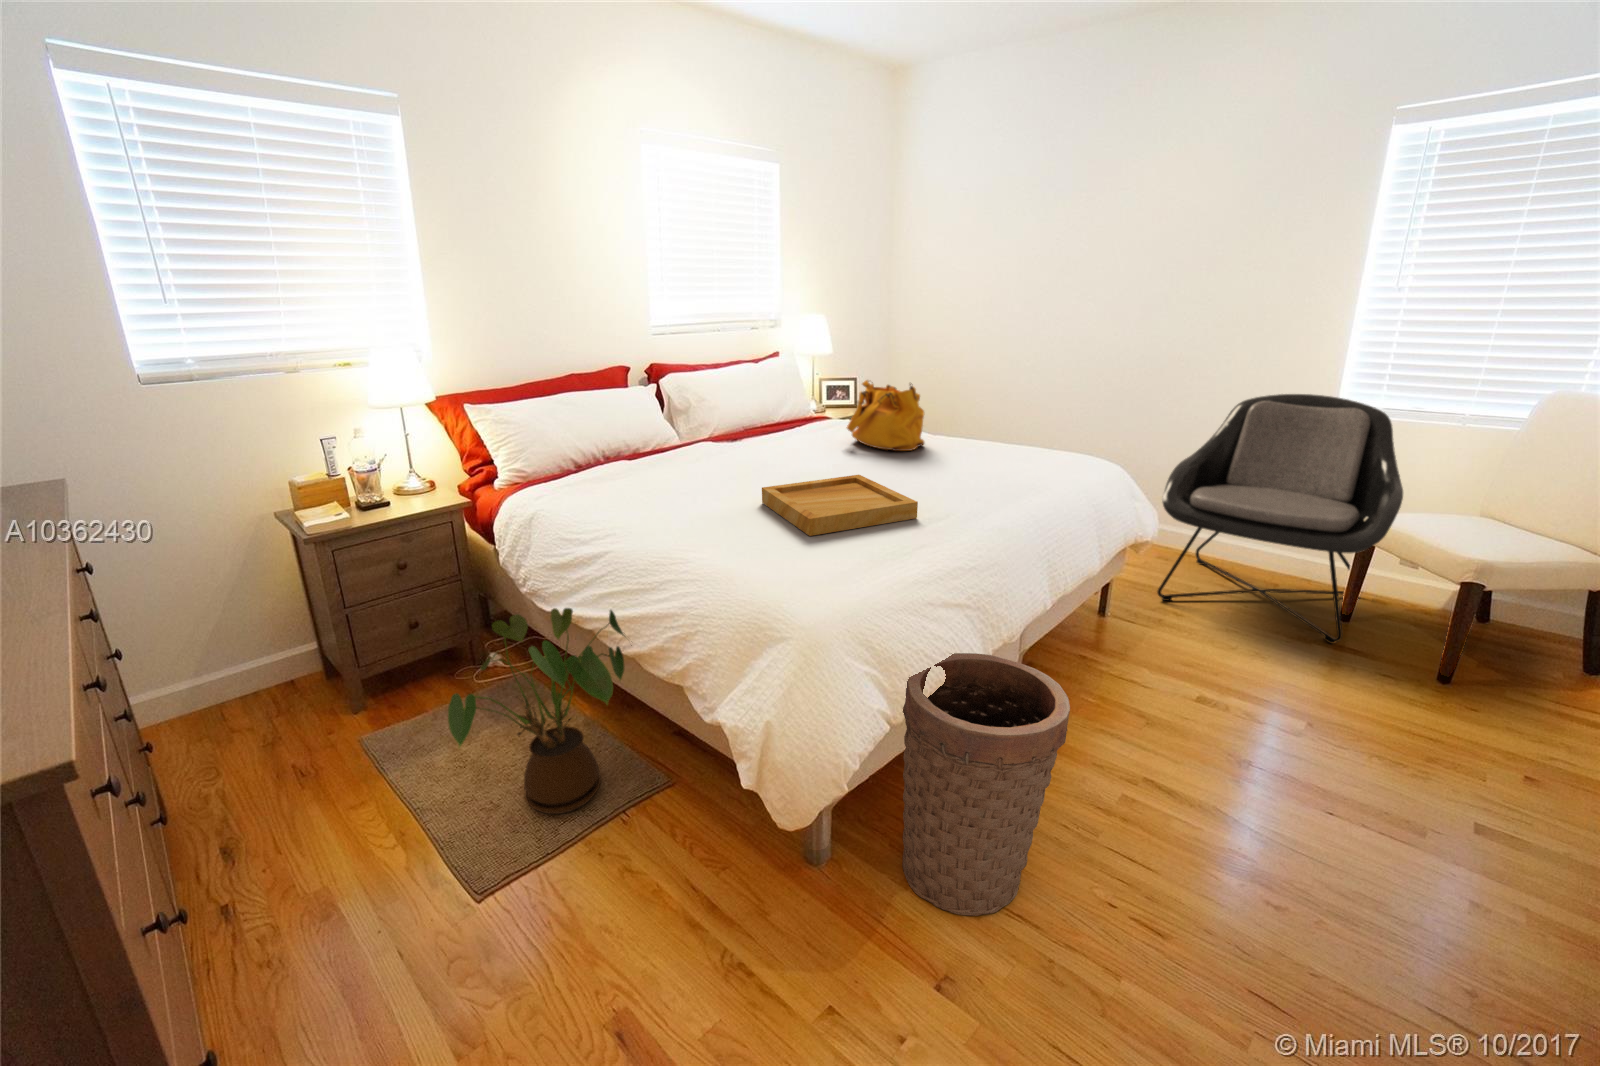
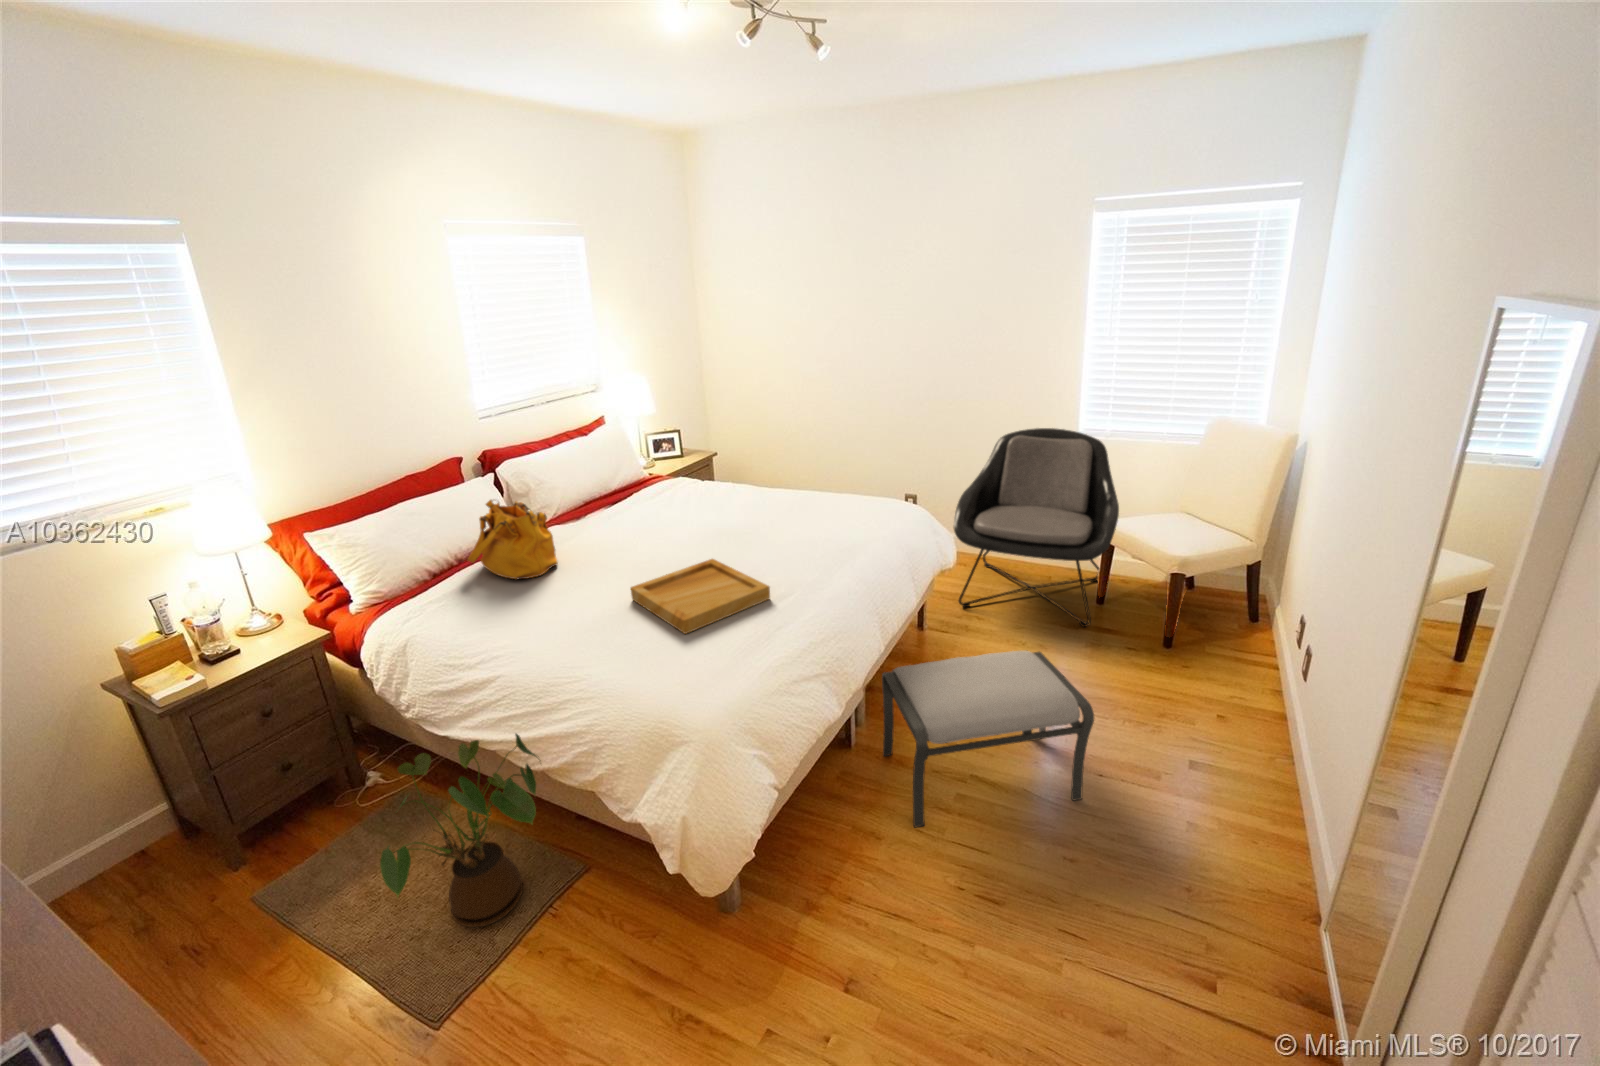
handbag: present [846,380,924,451] -> present [468,500,558,579]
ottoman: none [1034,626,1345,840] -> present [882,651,1094,827]
basket: present [903,653,1070,916] -> none [787,714,913,925]

